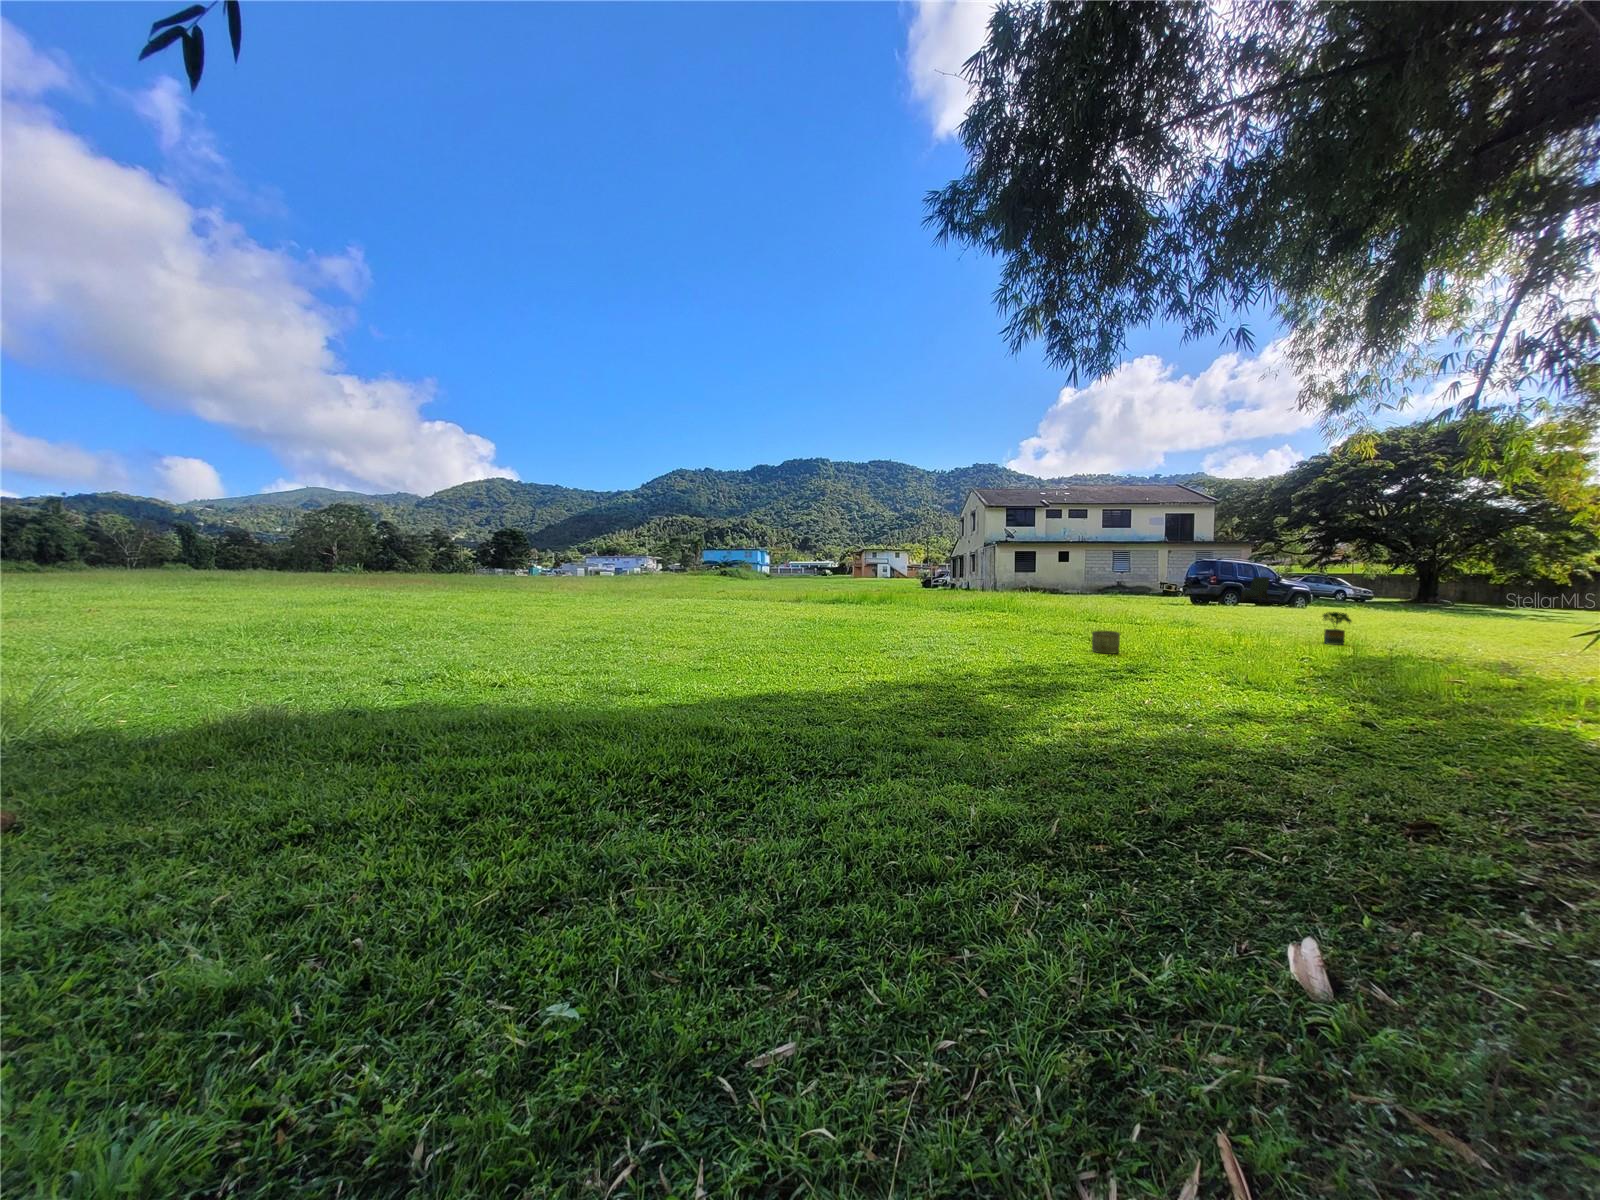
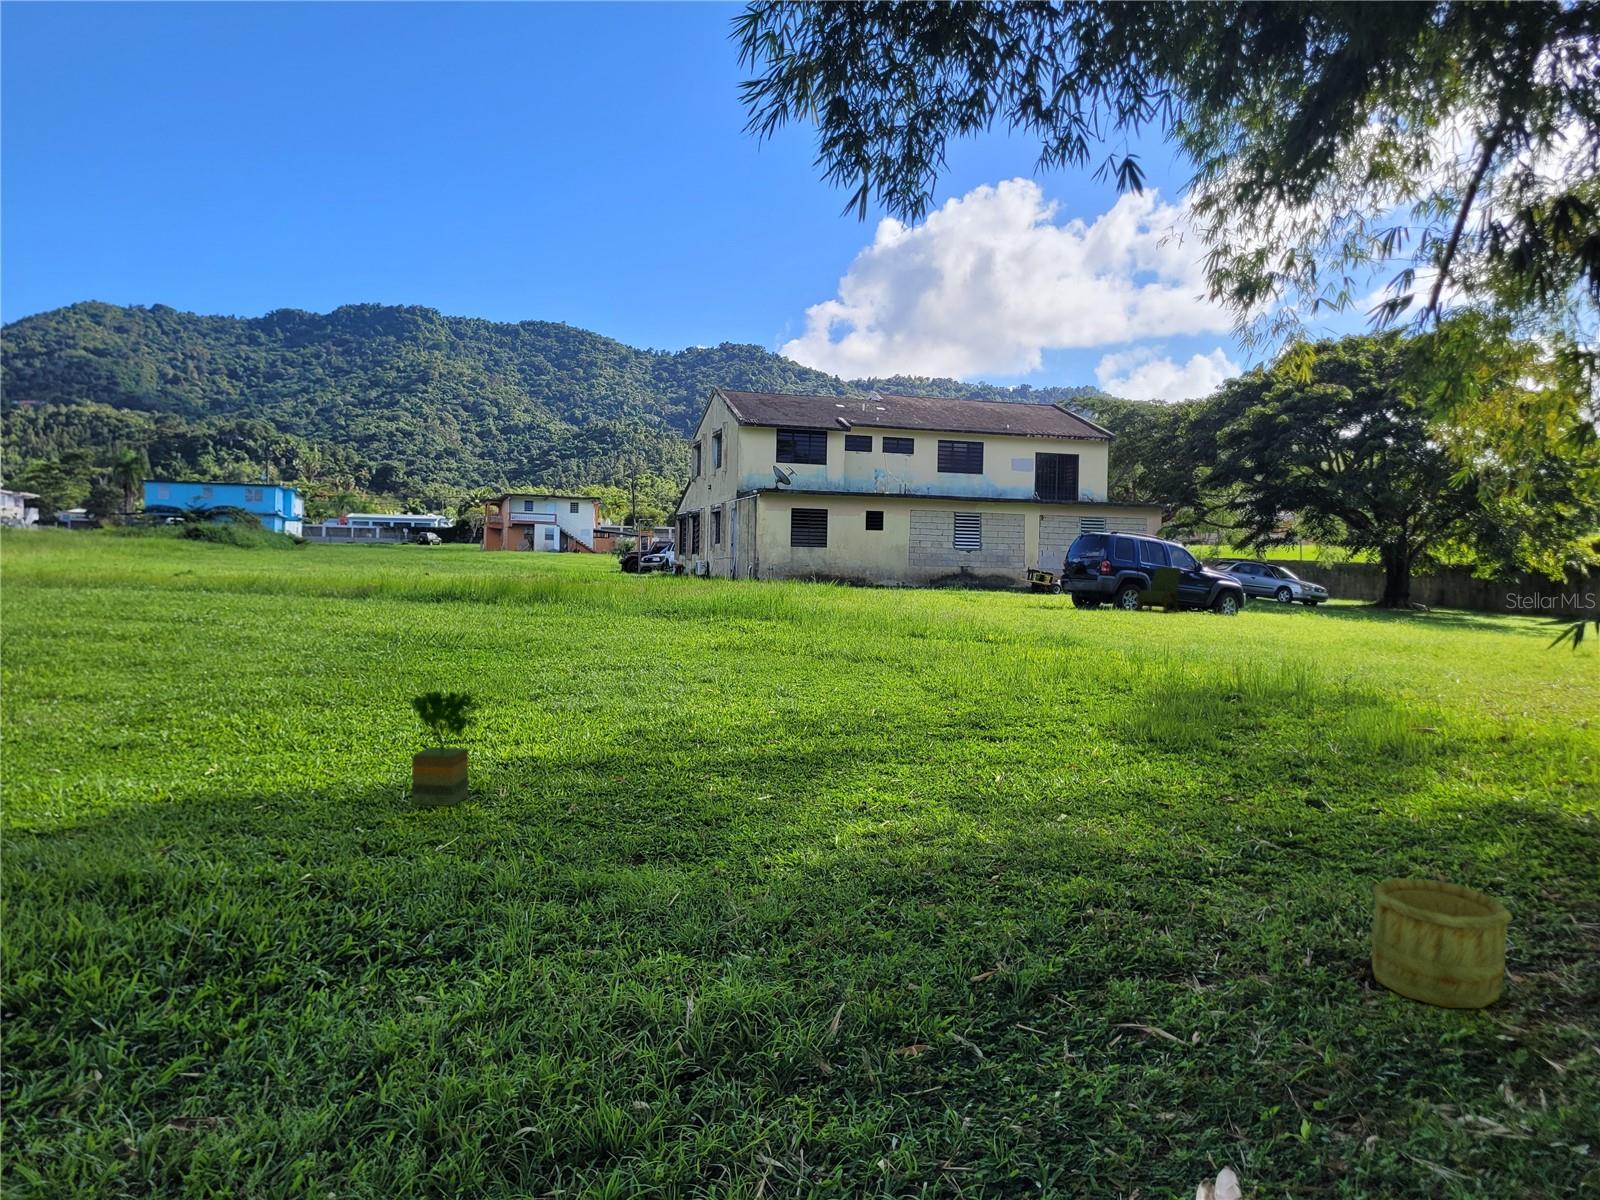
potted tree: present [1323,612,1351,645] -> present [411,690,482,806]
wooden bucket: present [1092,631,1121,654] -> present [1372,878,1513,1008]

